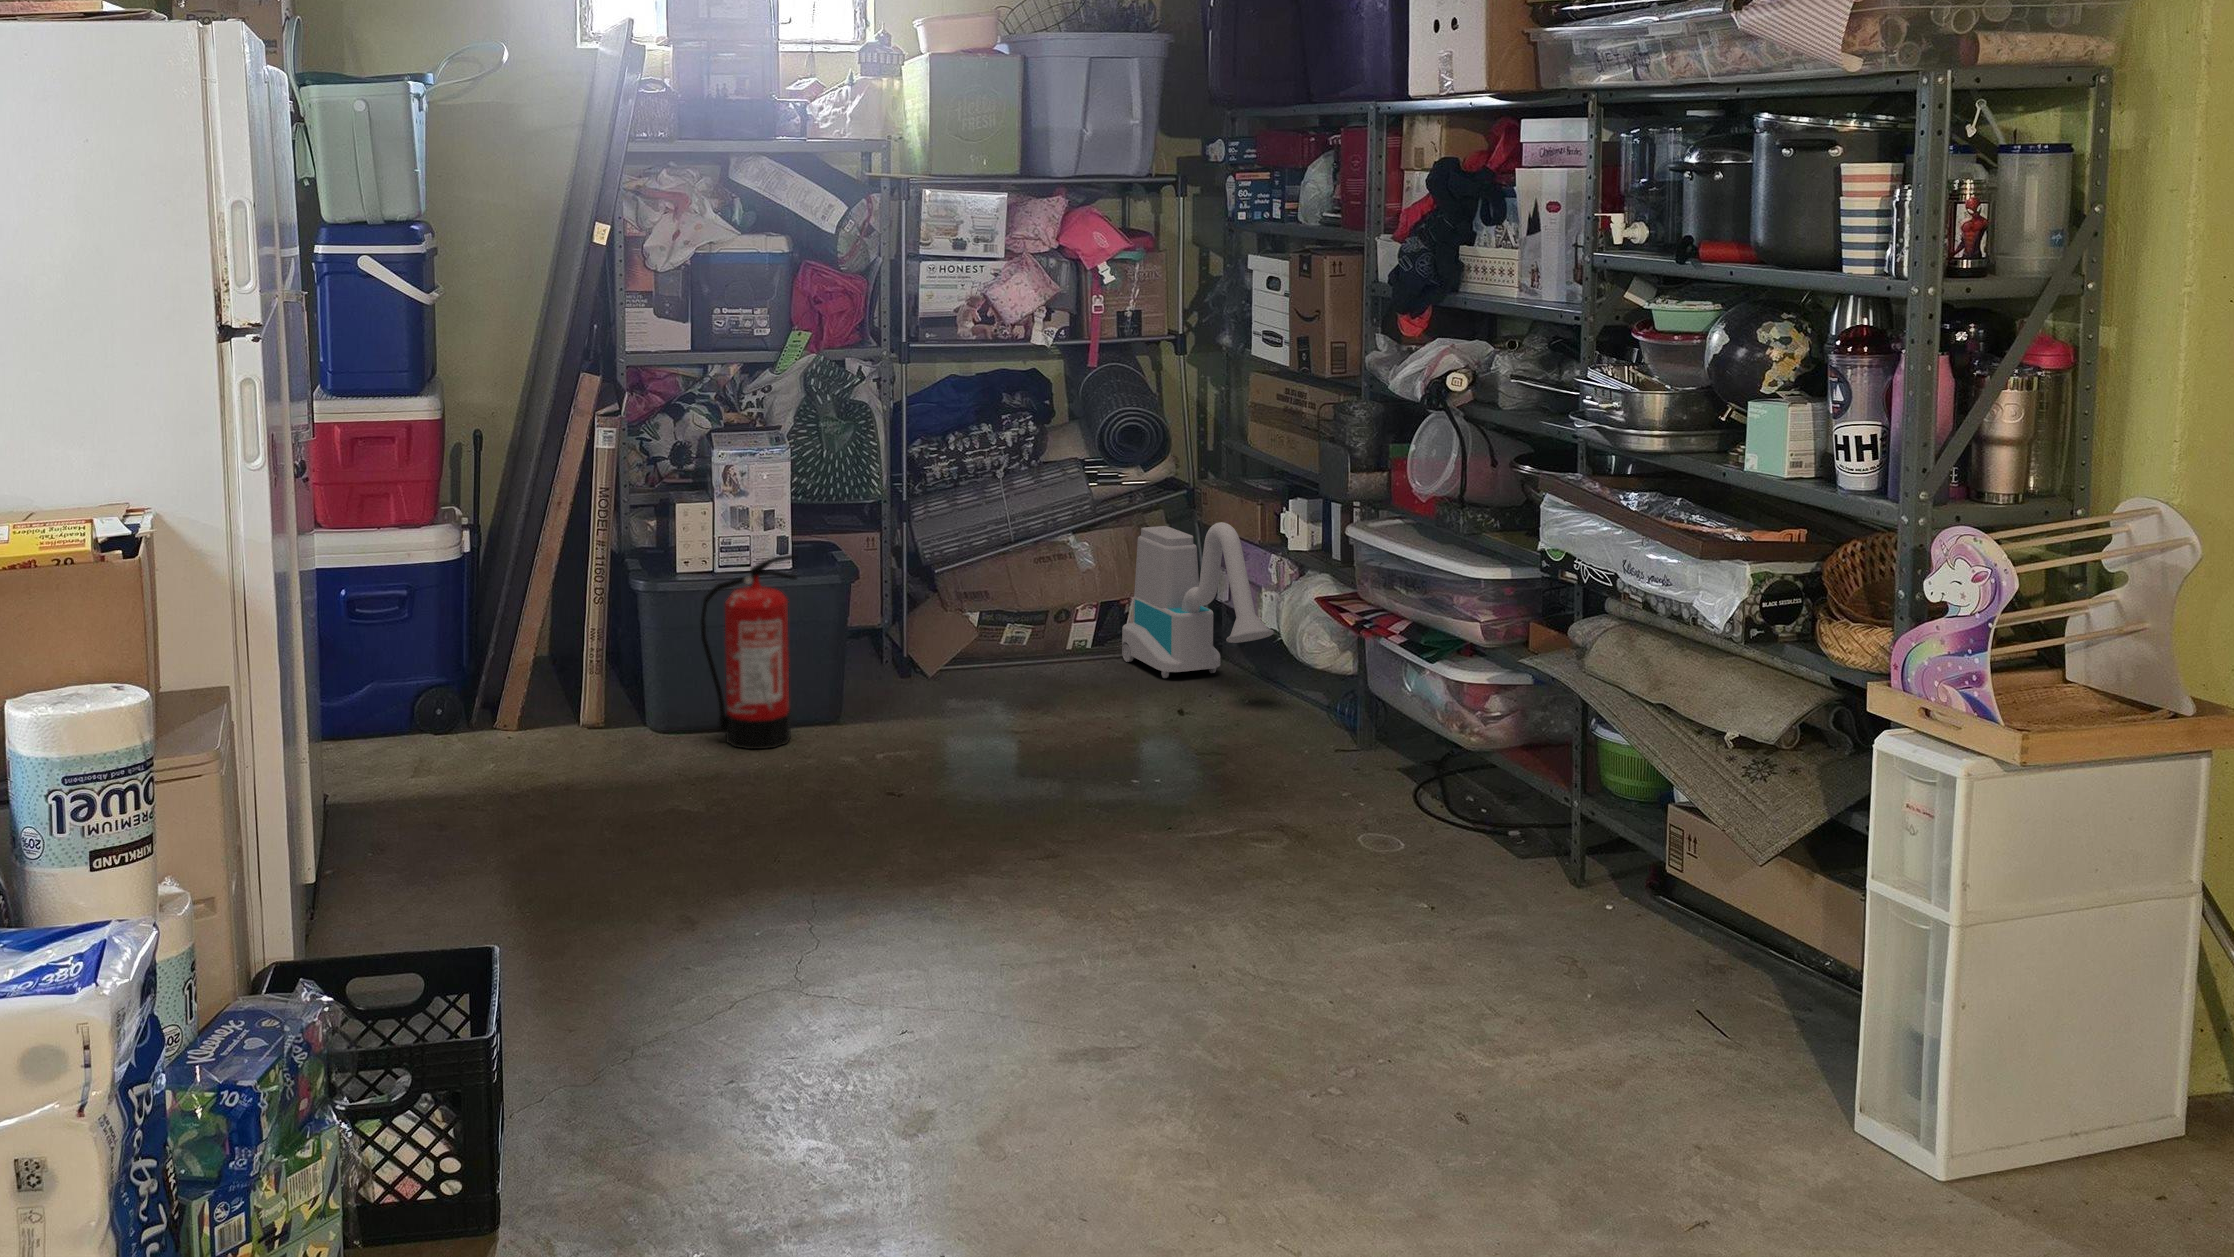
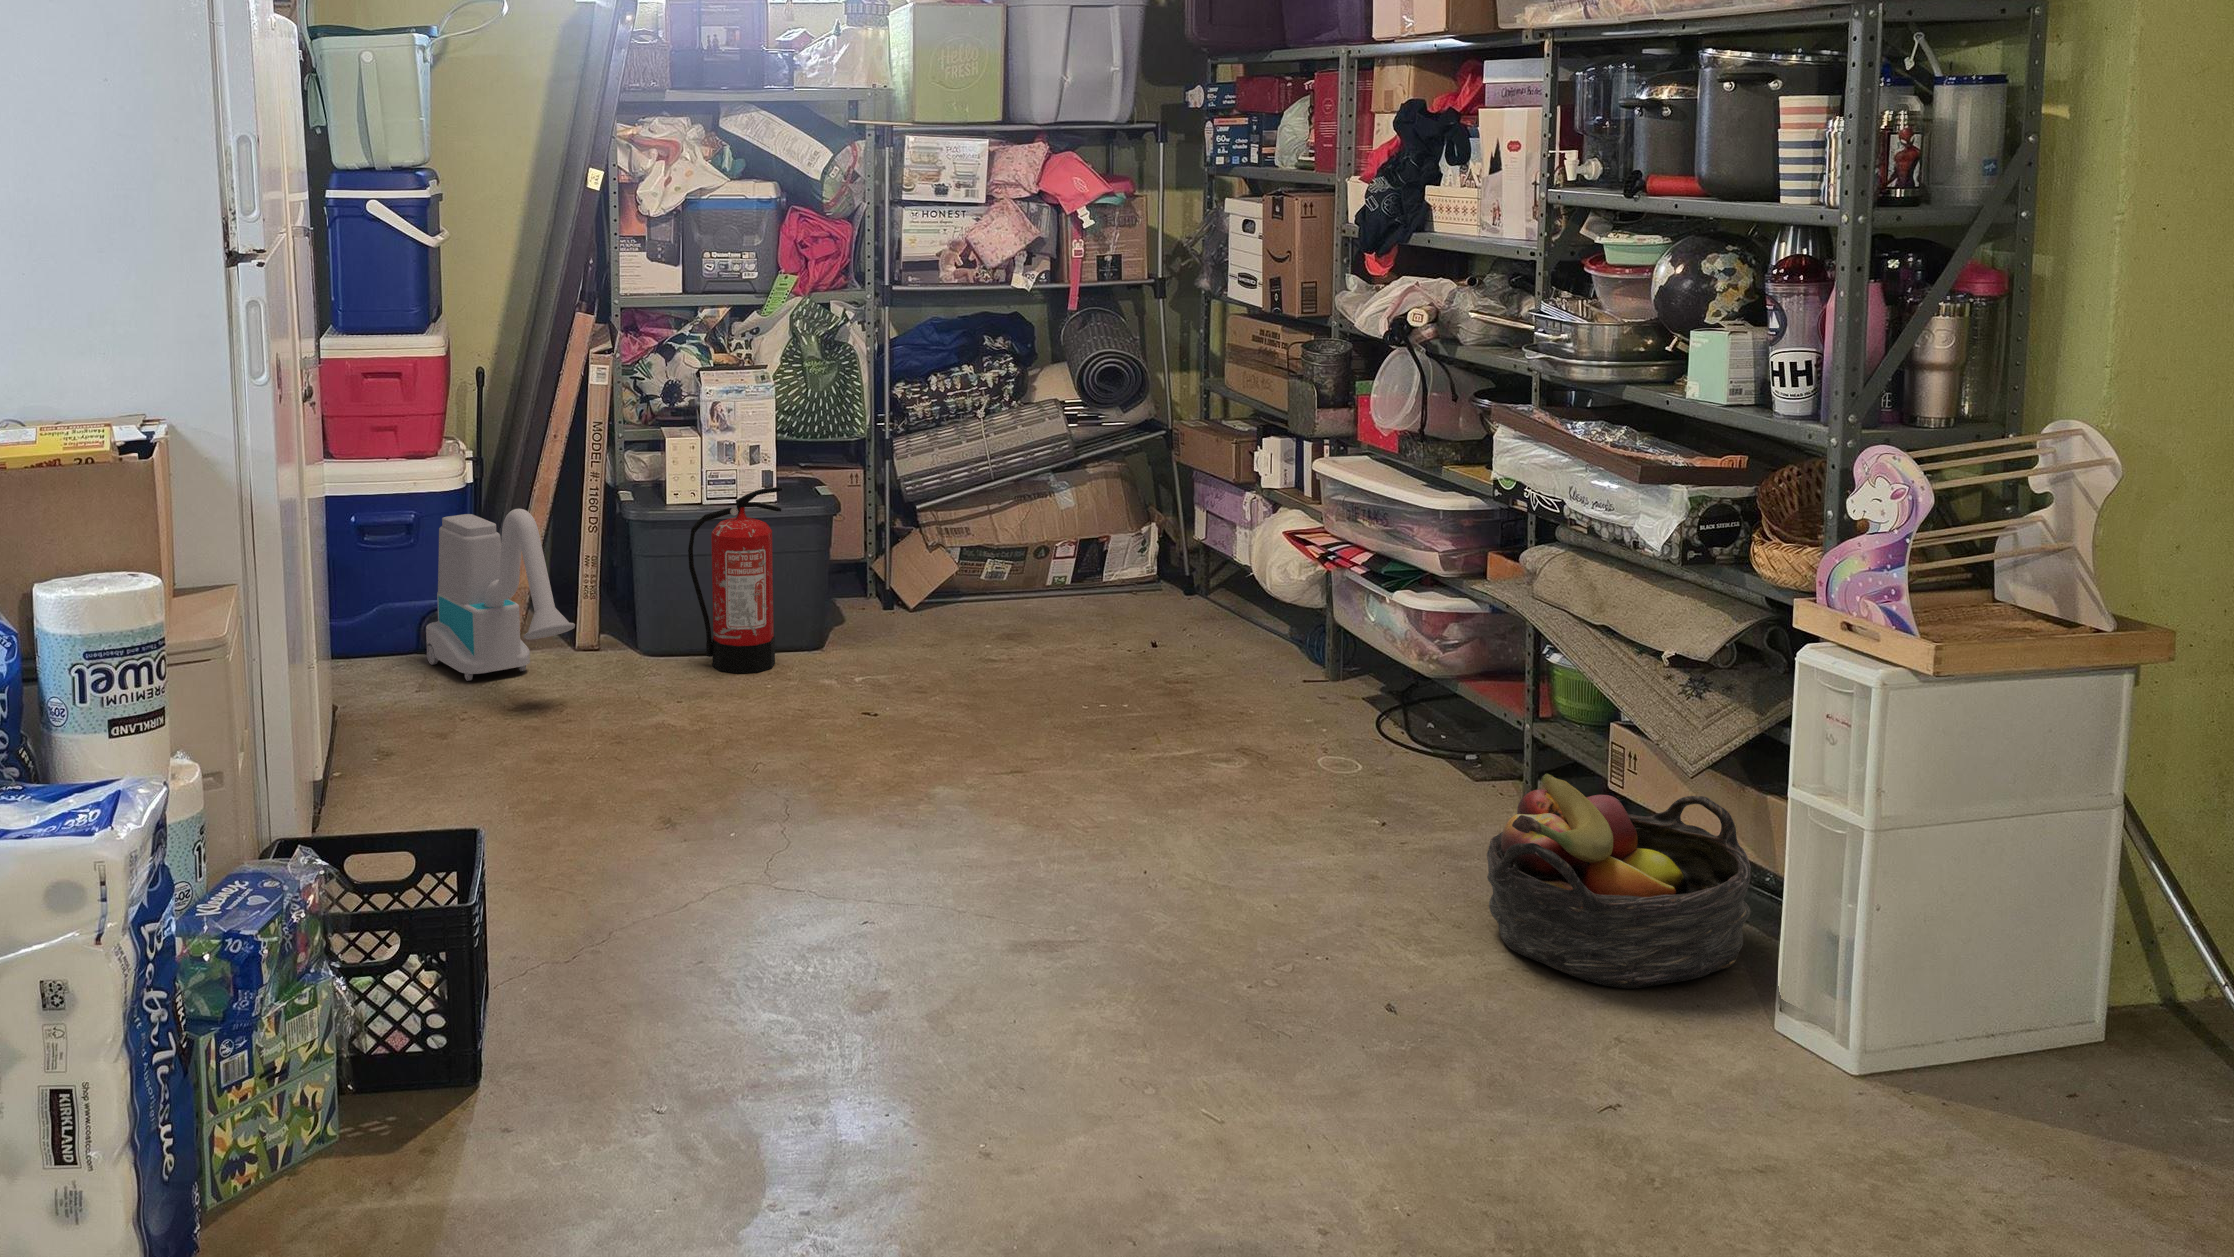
vacuum cleaner: present [1122,522,1274,678] -> present [426,509,575,681]
basket: none [1551,861,1825,1091] -> present [1487,774,1751,988]

